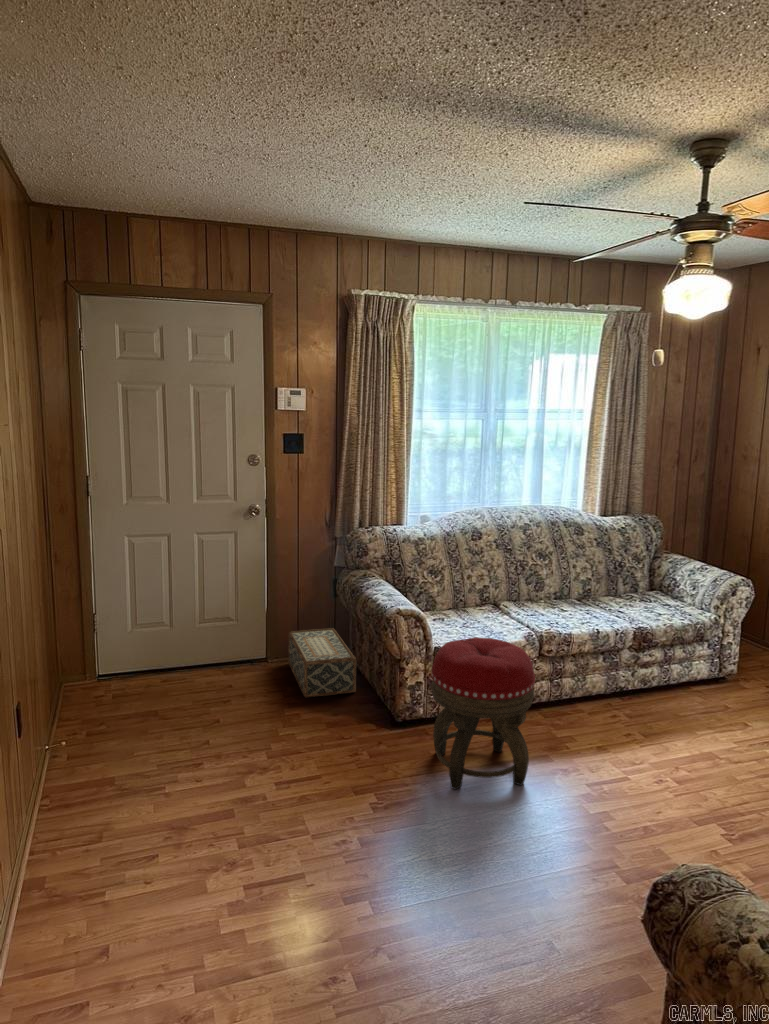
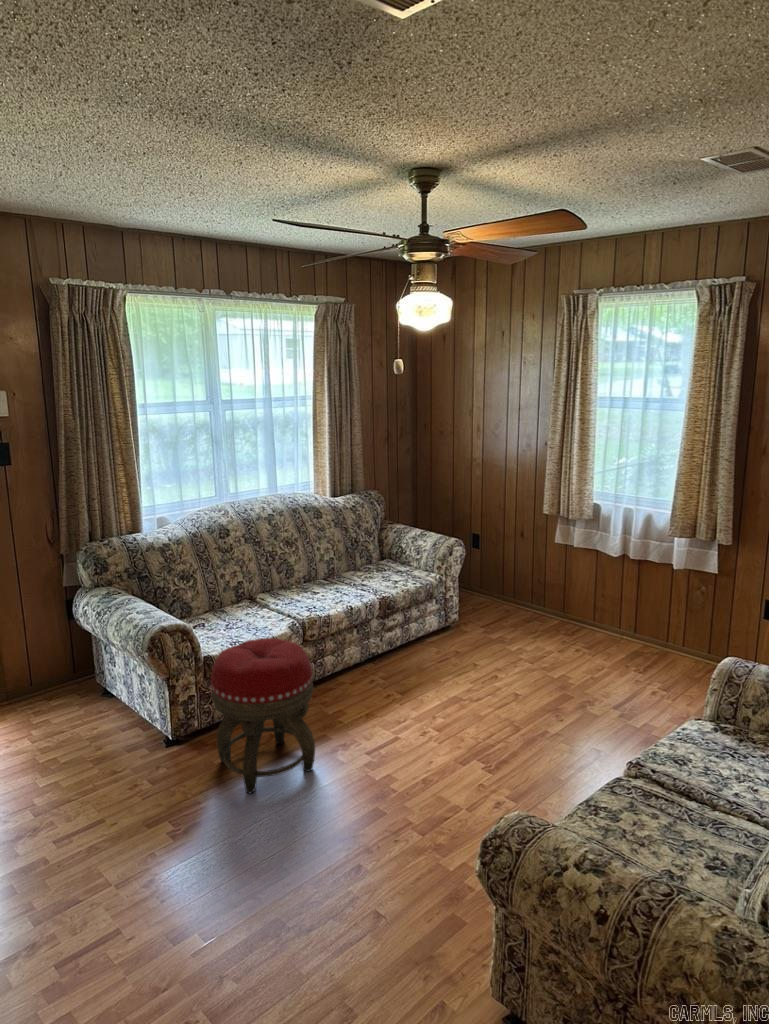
woven basket: present [288,628,356,697] -> none [22,654,117,738]

